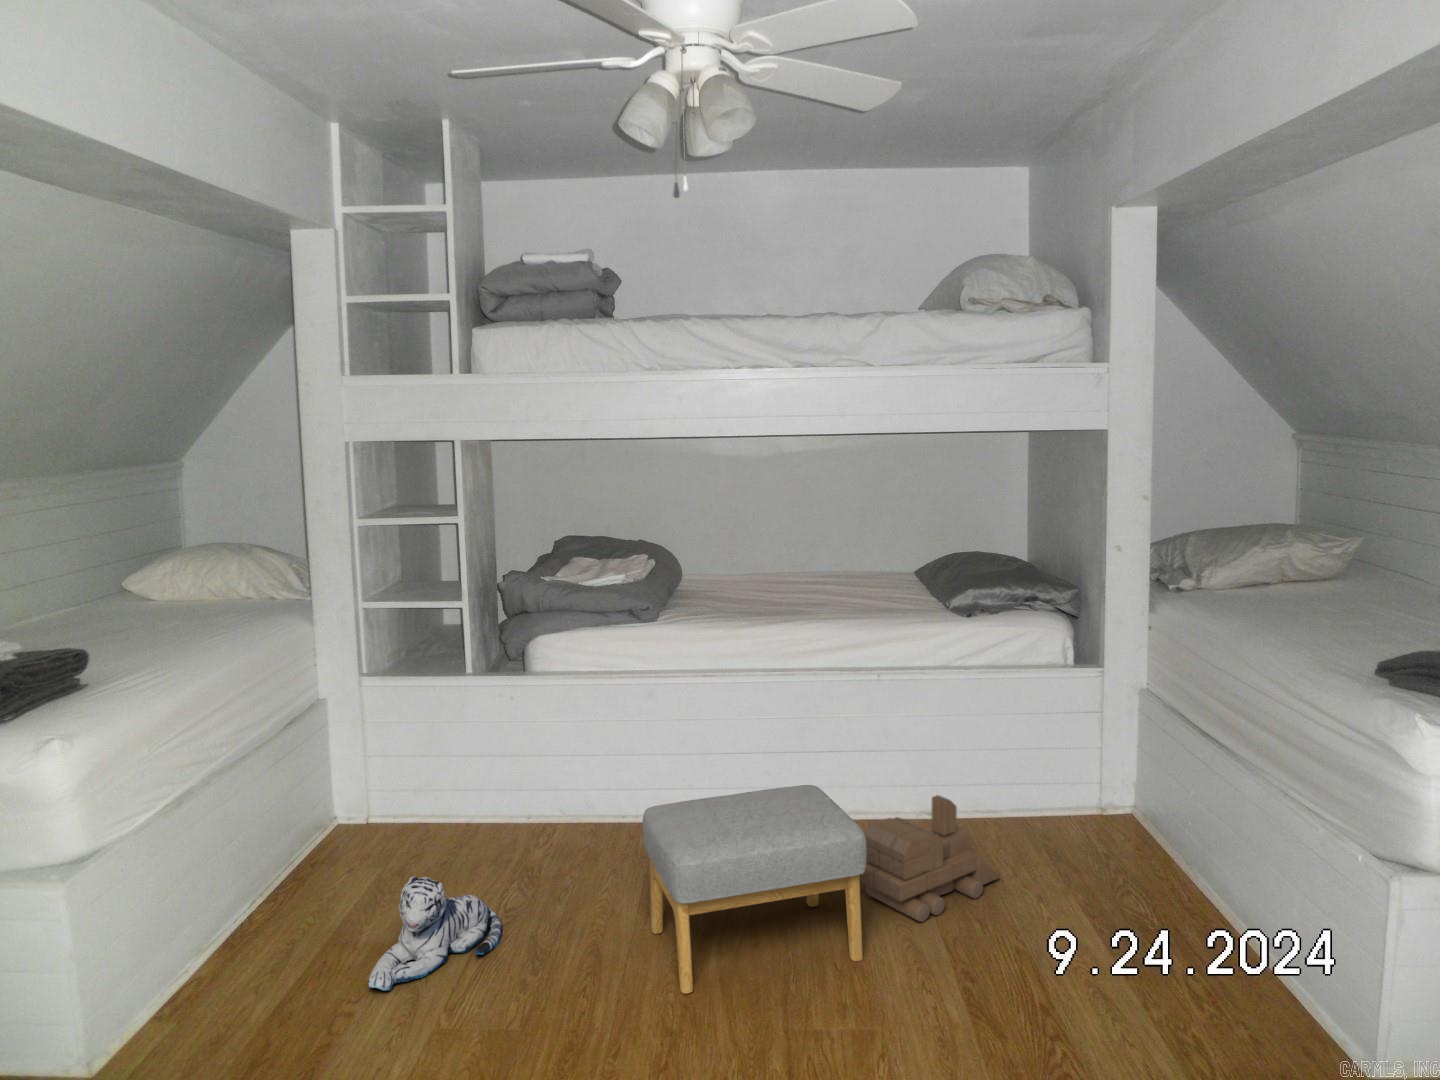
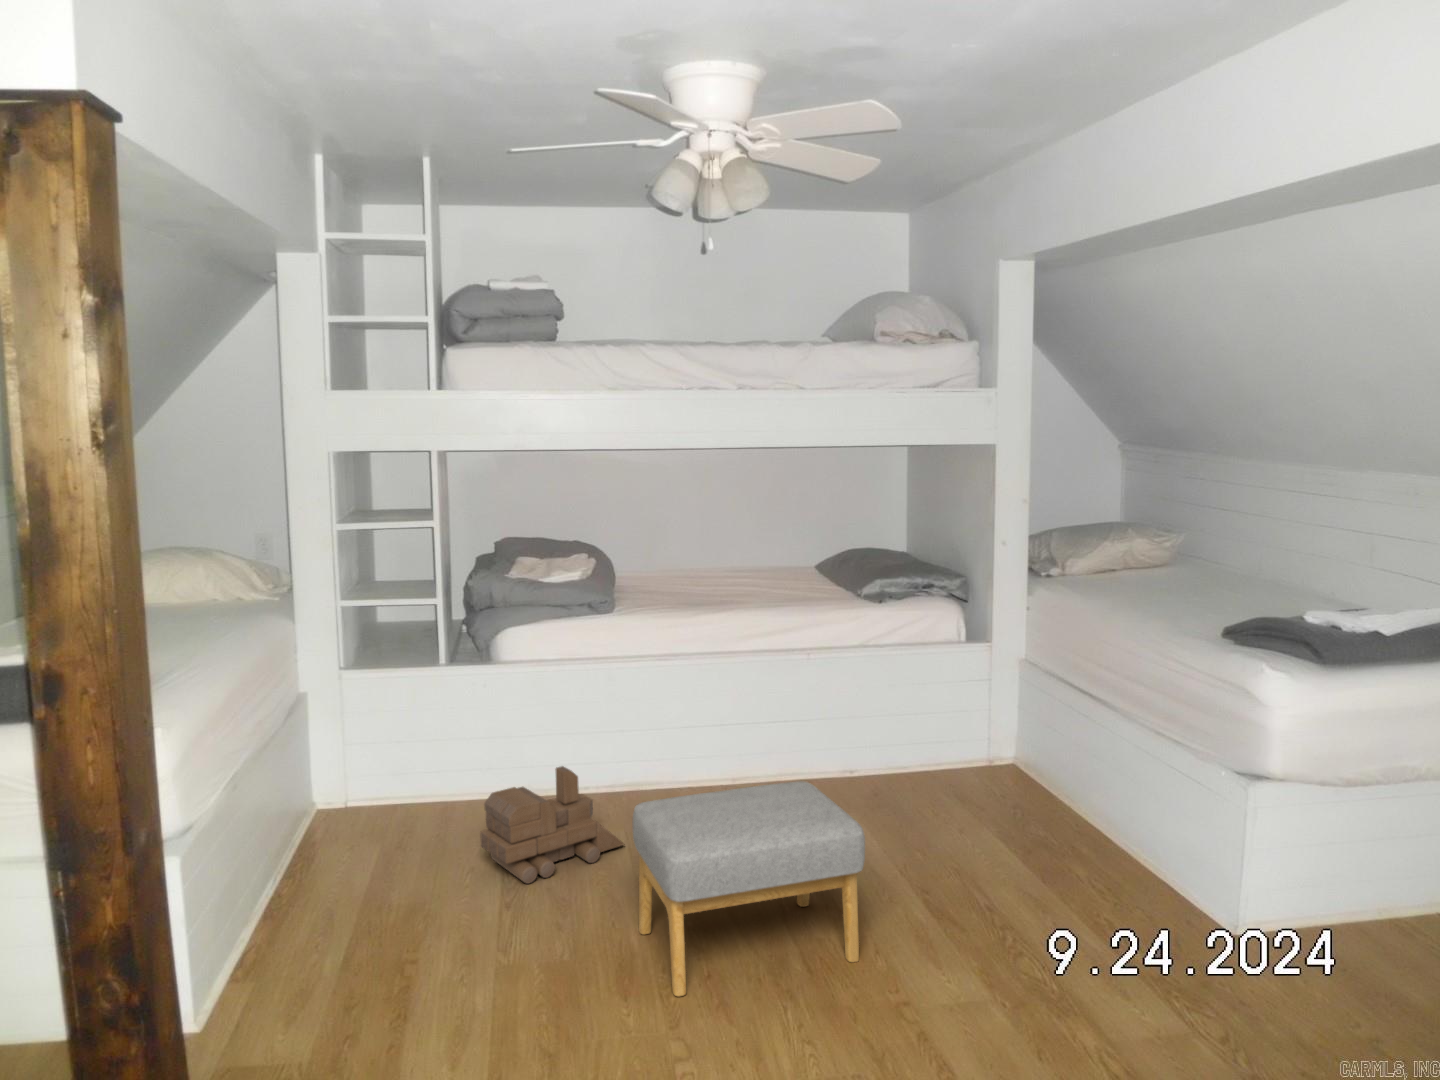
toy train: present [860,795,1000,922] -> present [480,766,624,883]
plush toy: present [368,876,502,990] -> none [343,874,484,995]

